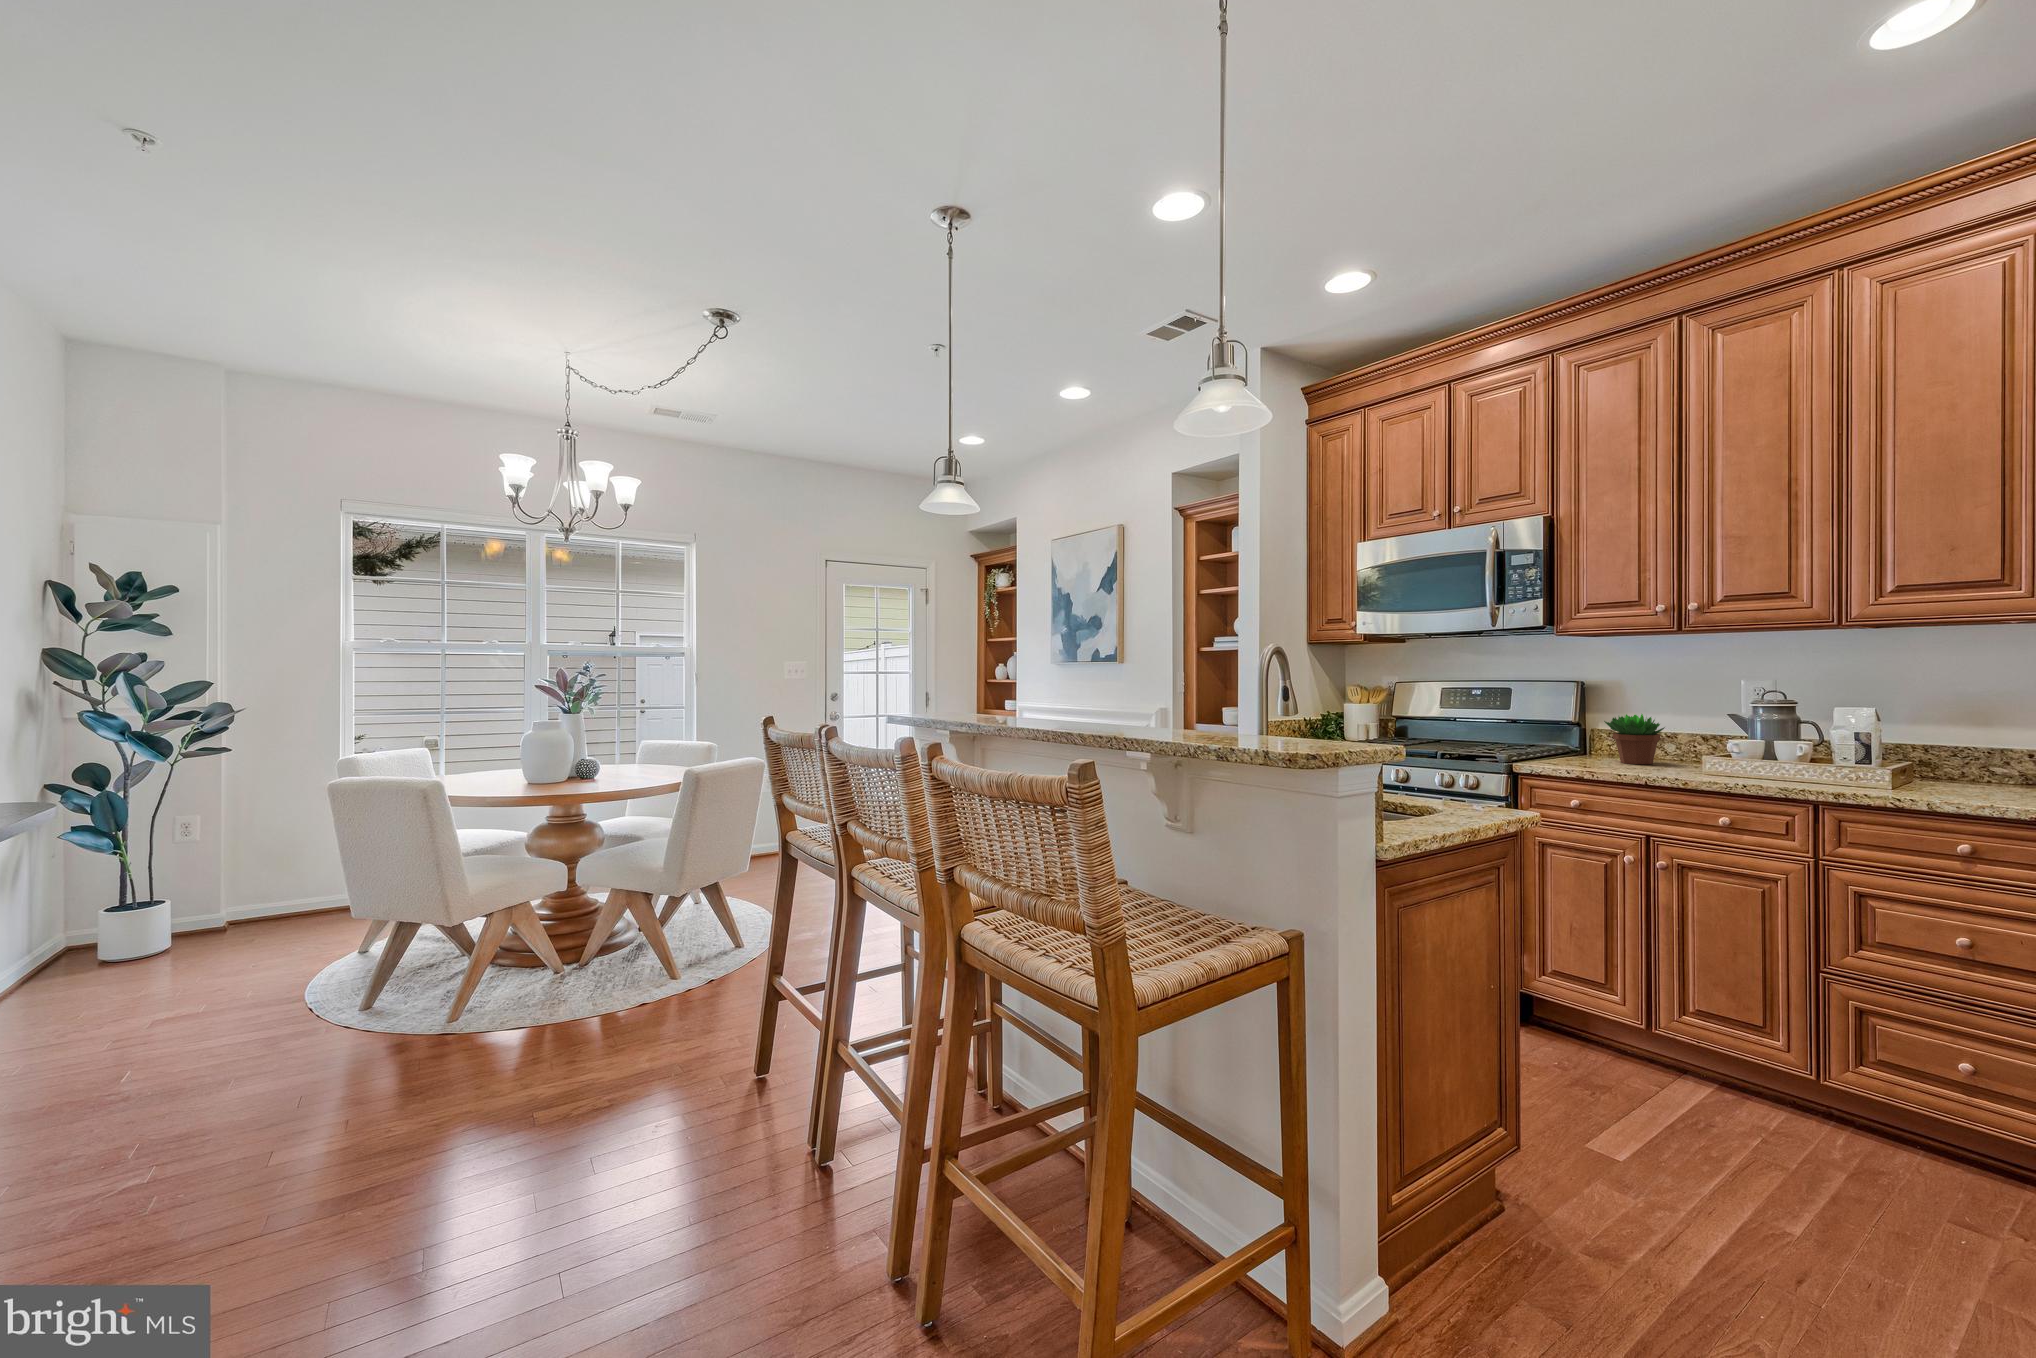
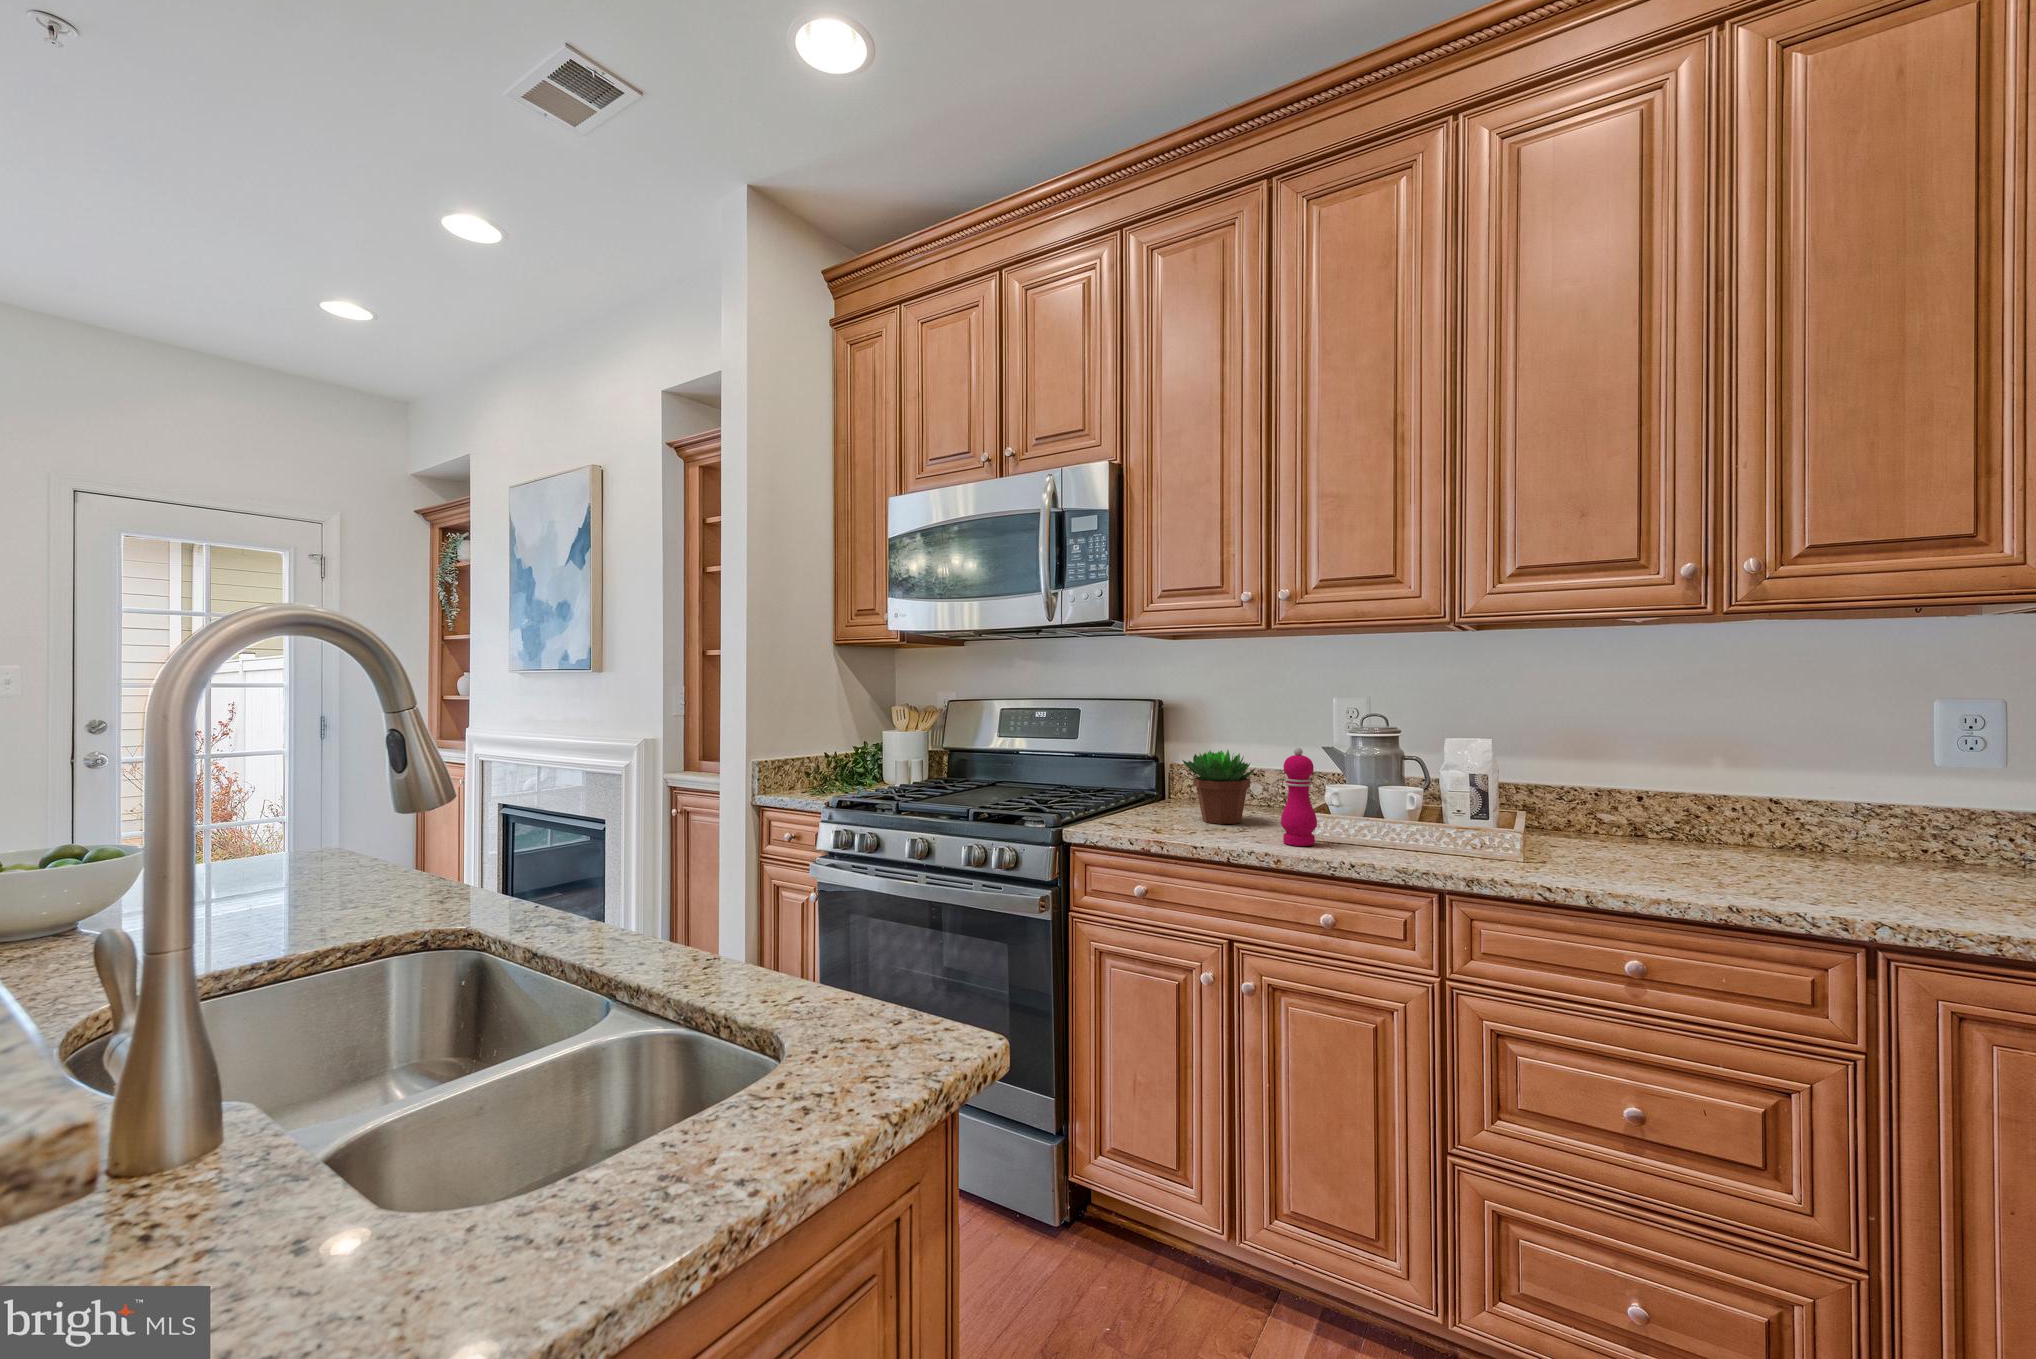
pepper mill: none [1688,711,1718,776] -> present [1281,748,1317,846]

